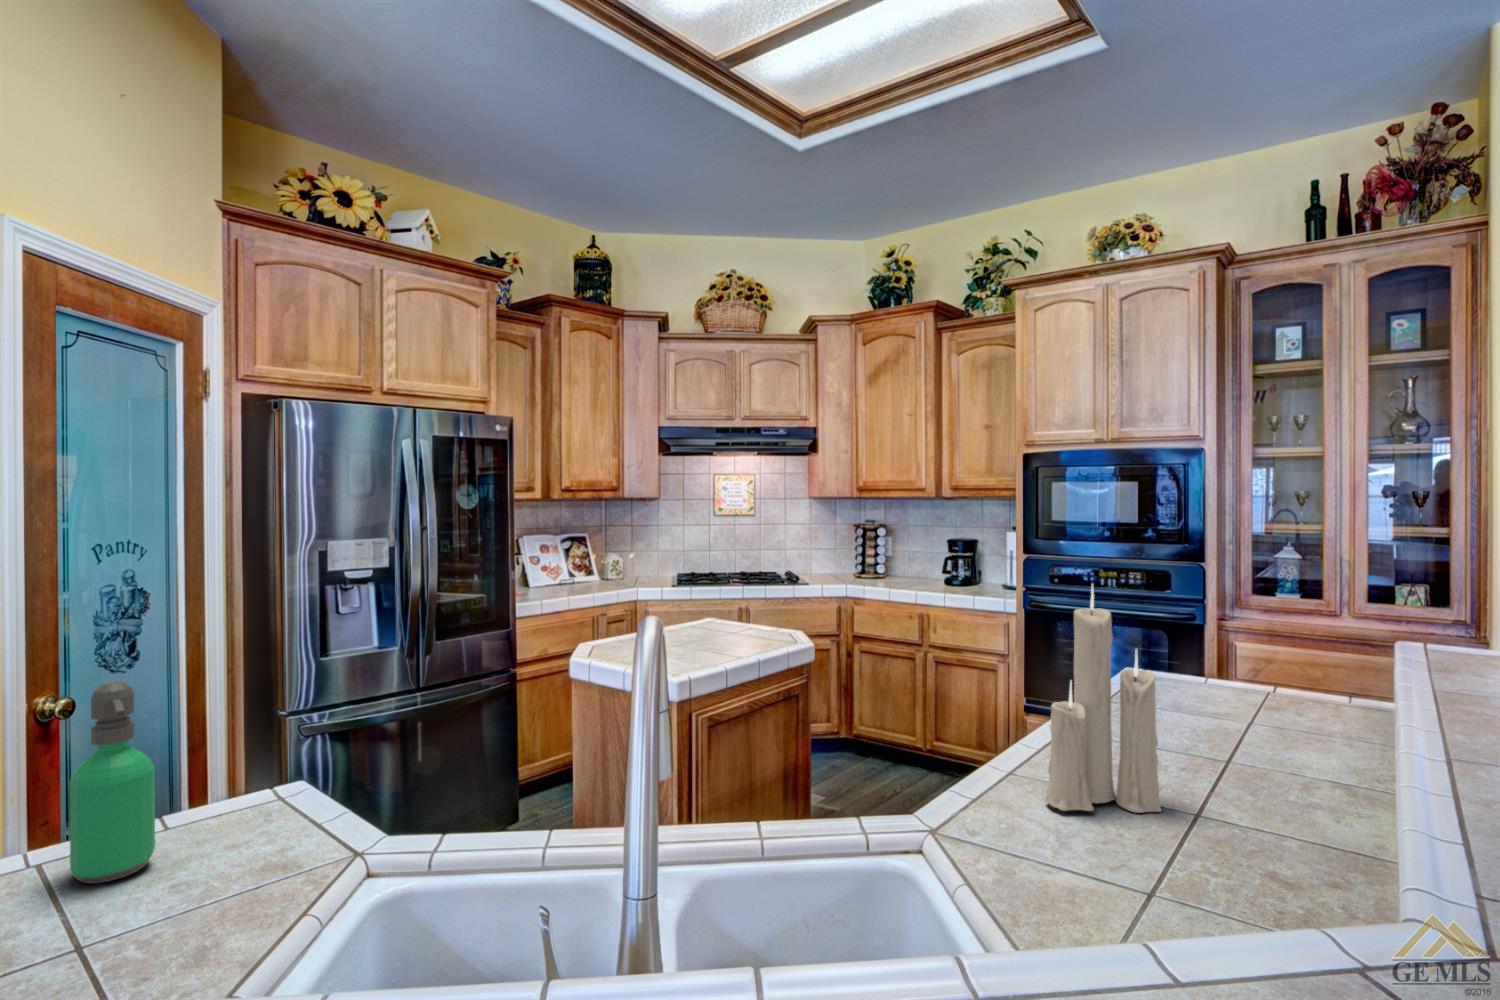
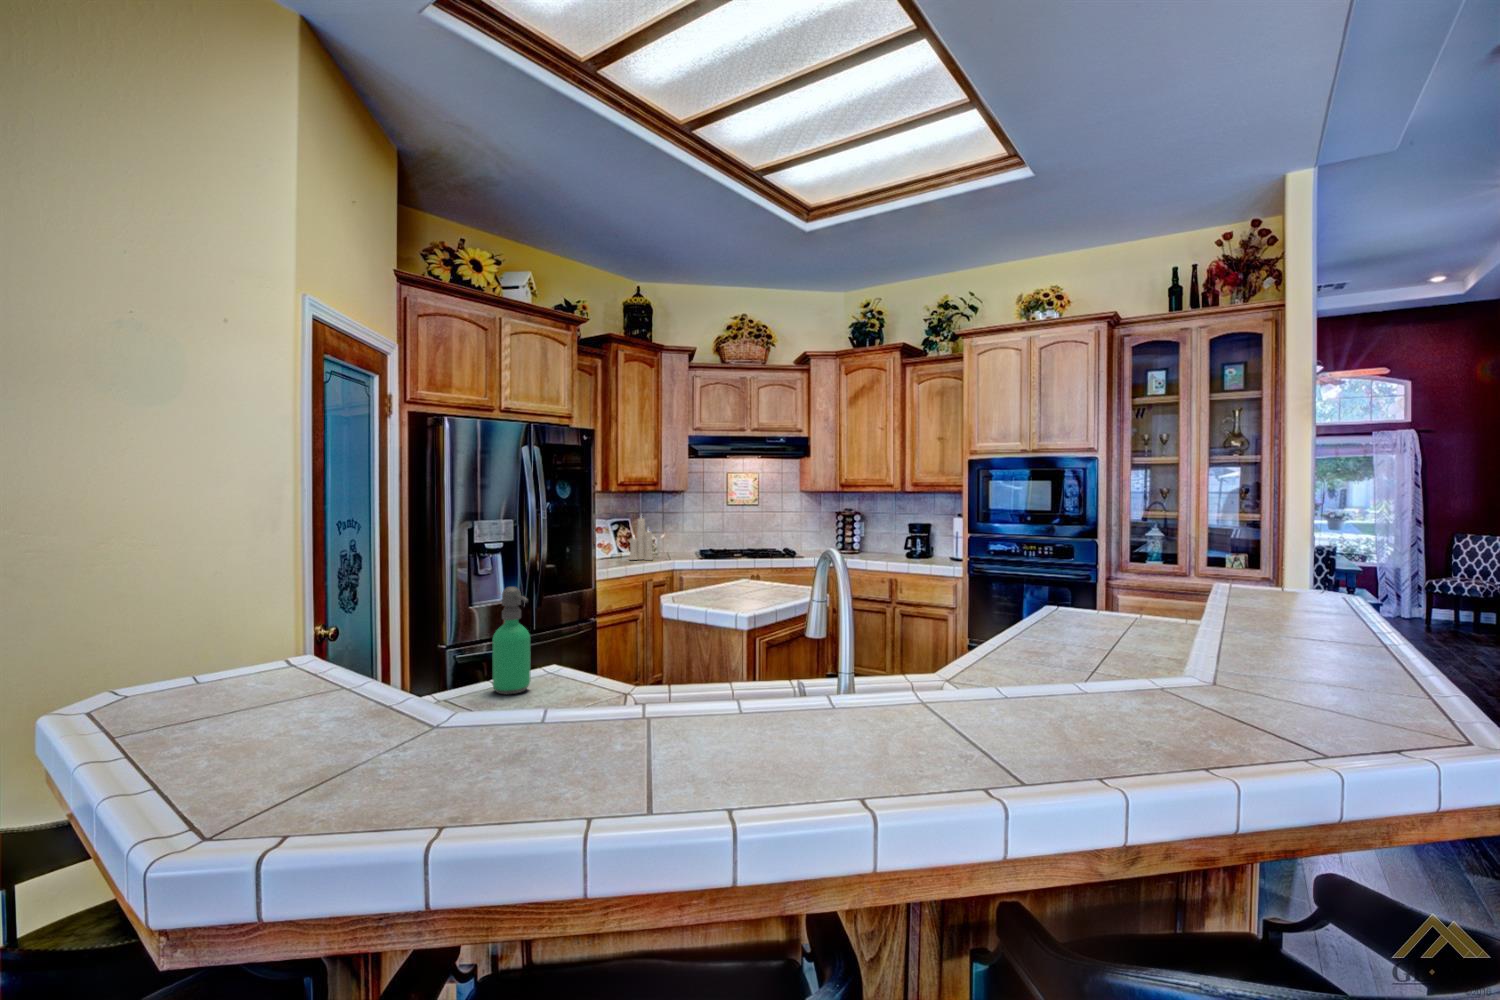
candle: present [1045,586,1161,813] -> present [629,518,653,560]

